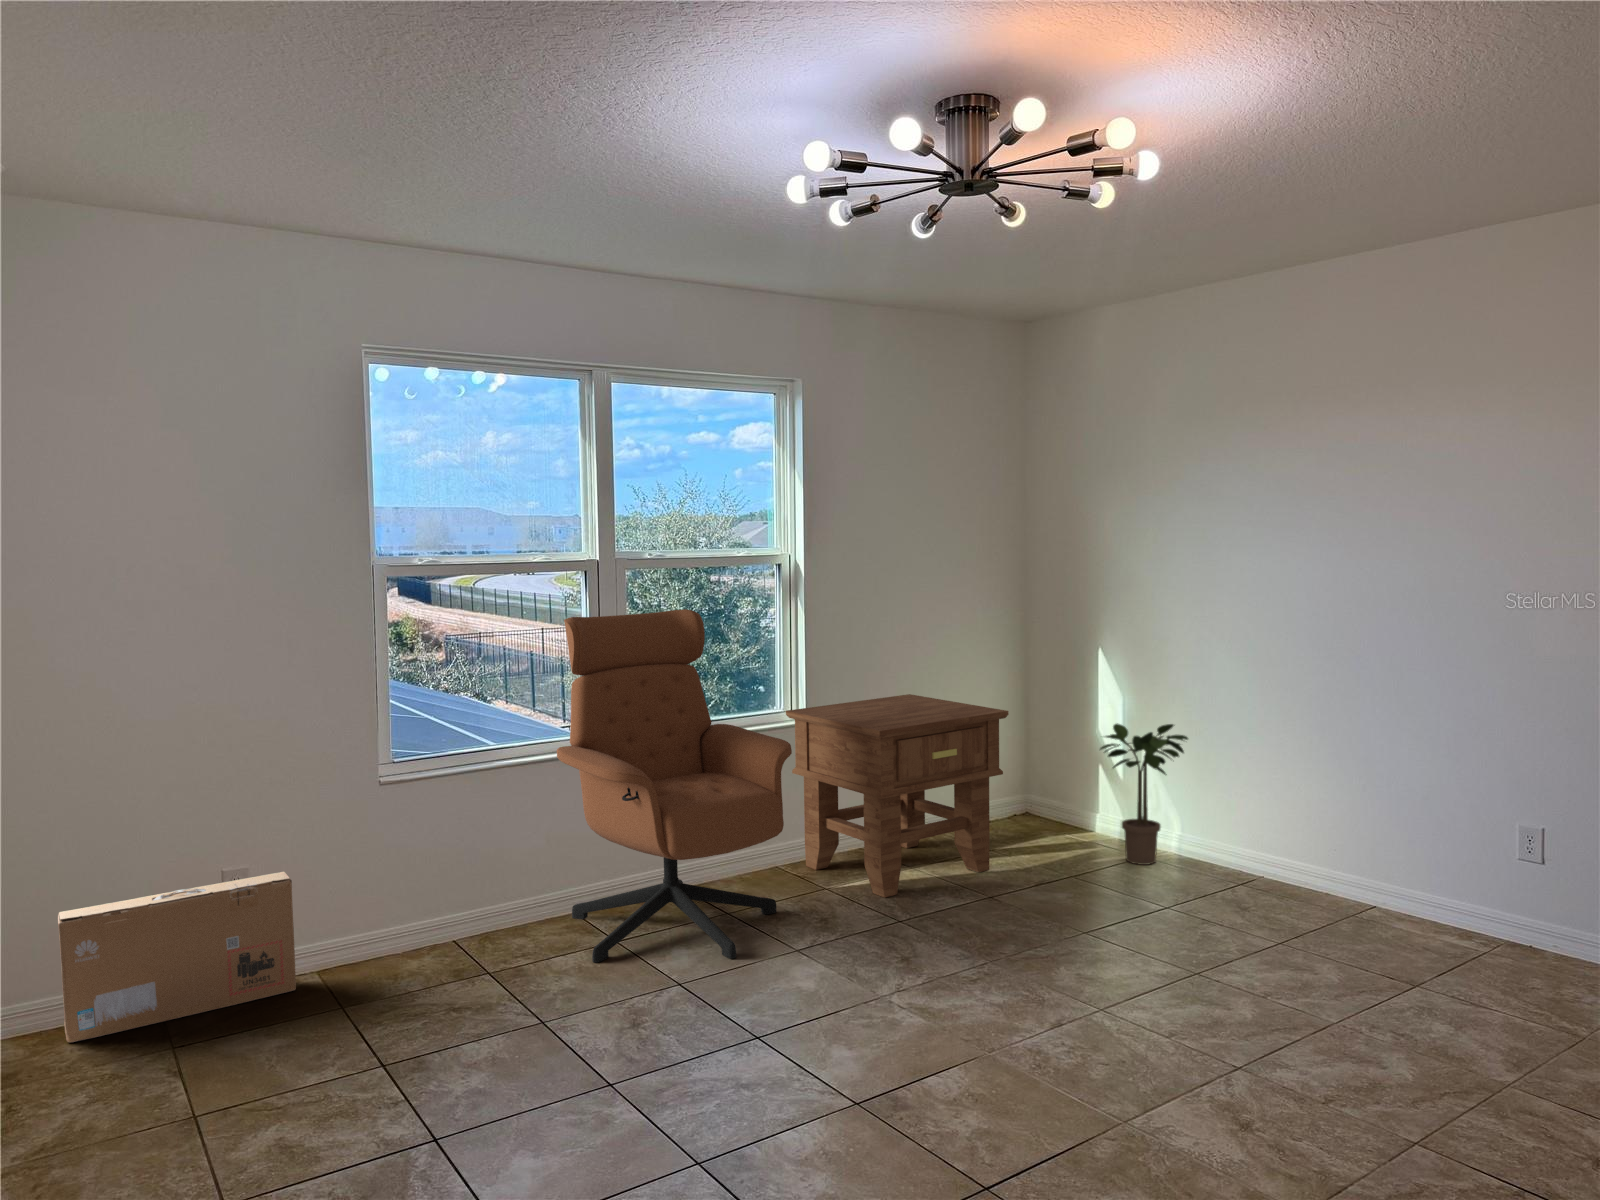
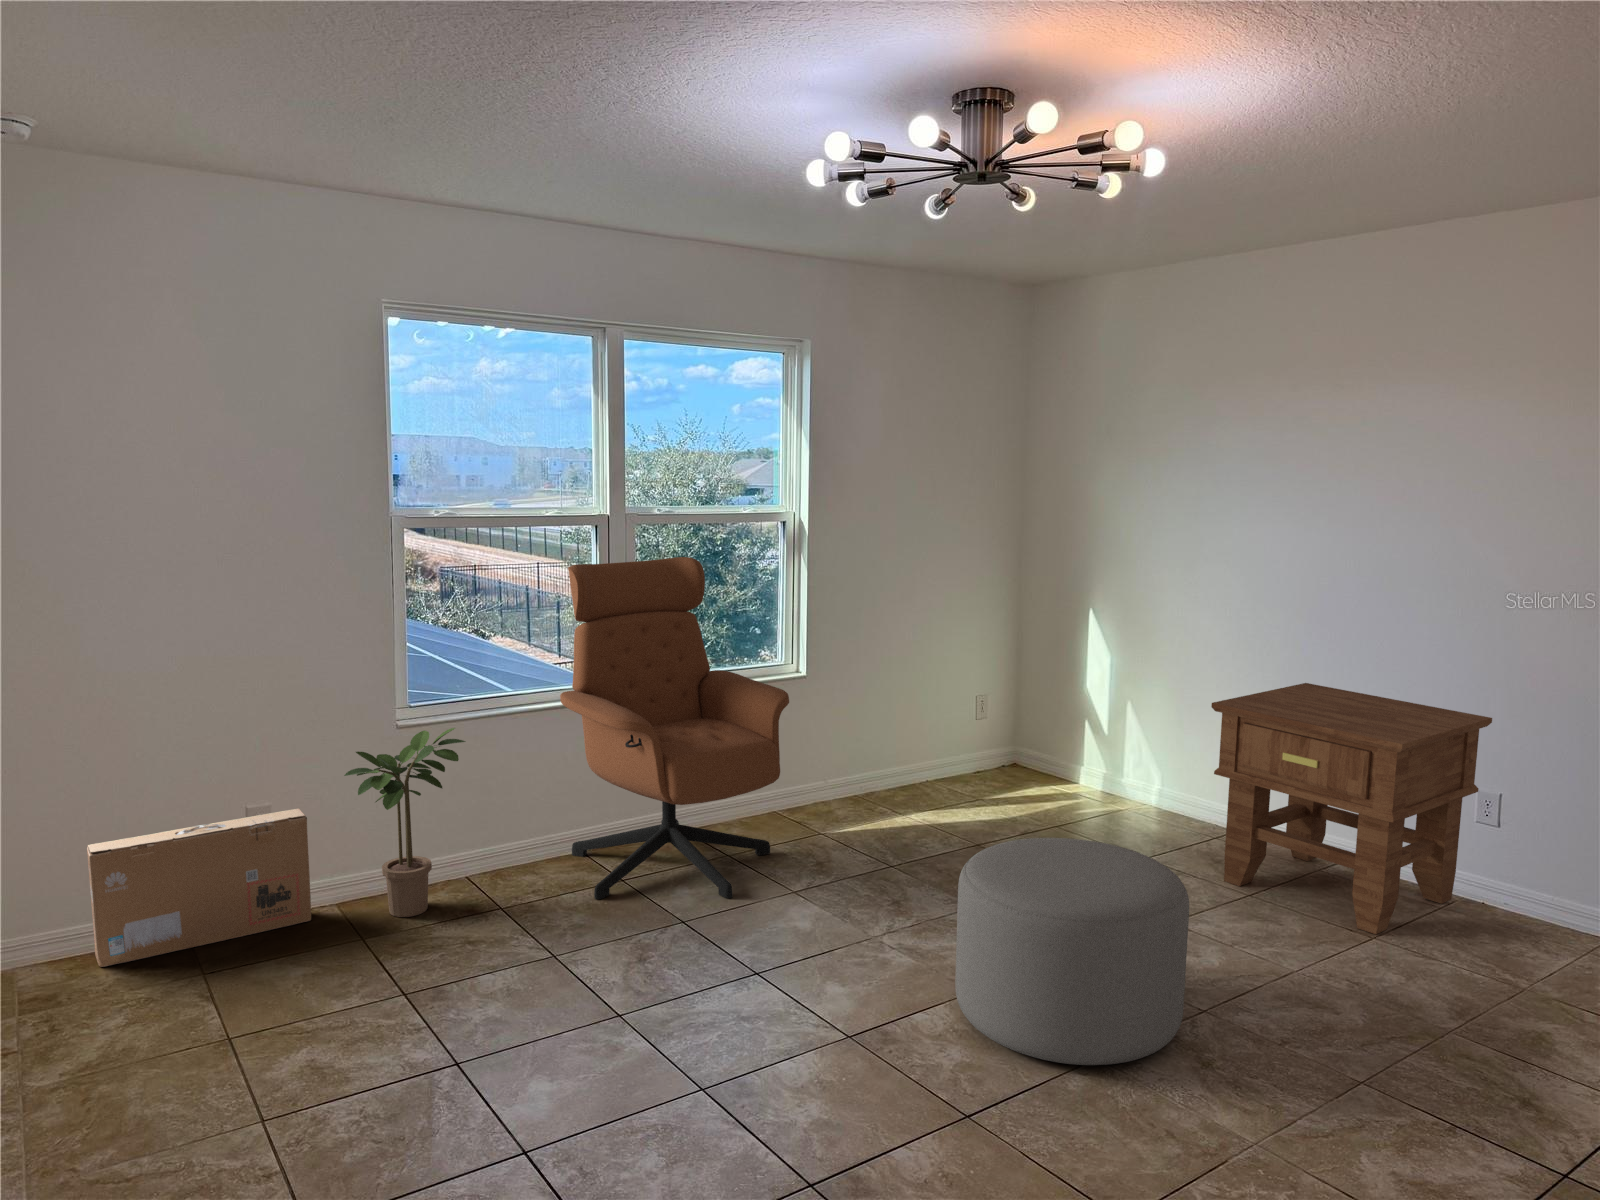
side table: present [786,694,1009,898] -> present [1211,683,1492,934]
potted plant: present [1100,723,1188,865] -> present [344,728,466,917]
ottoman: none [971,883,1219,1129] -> present [955,838,1189,1065]

